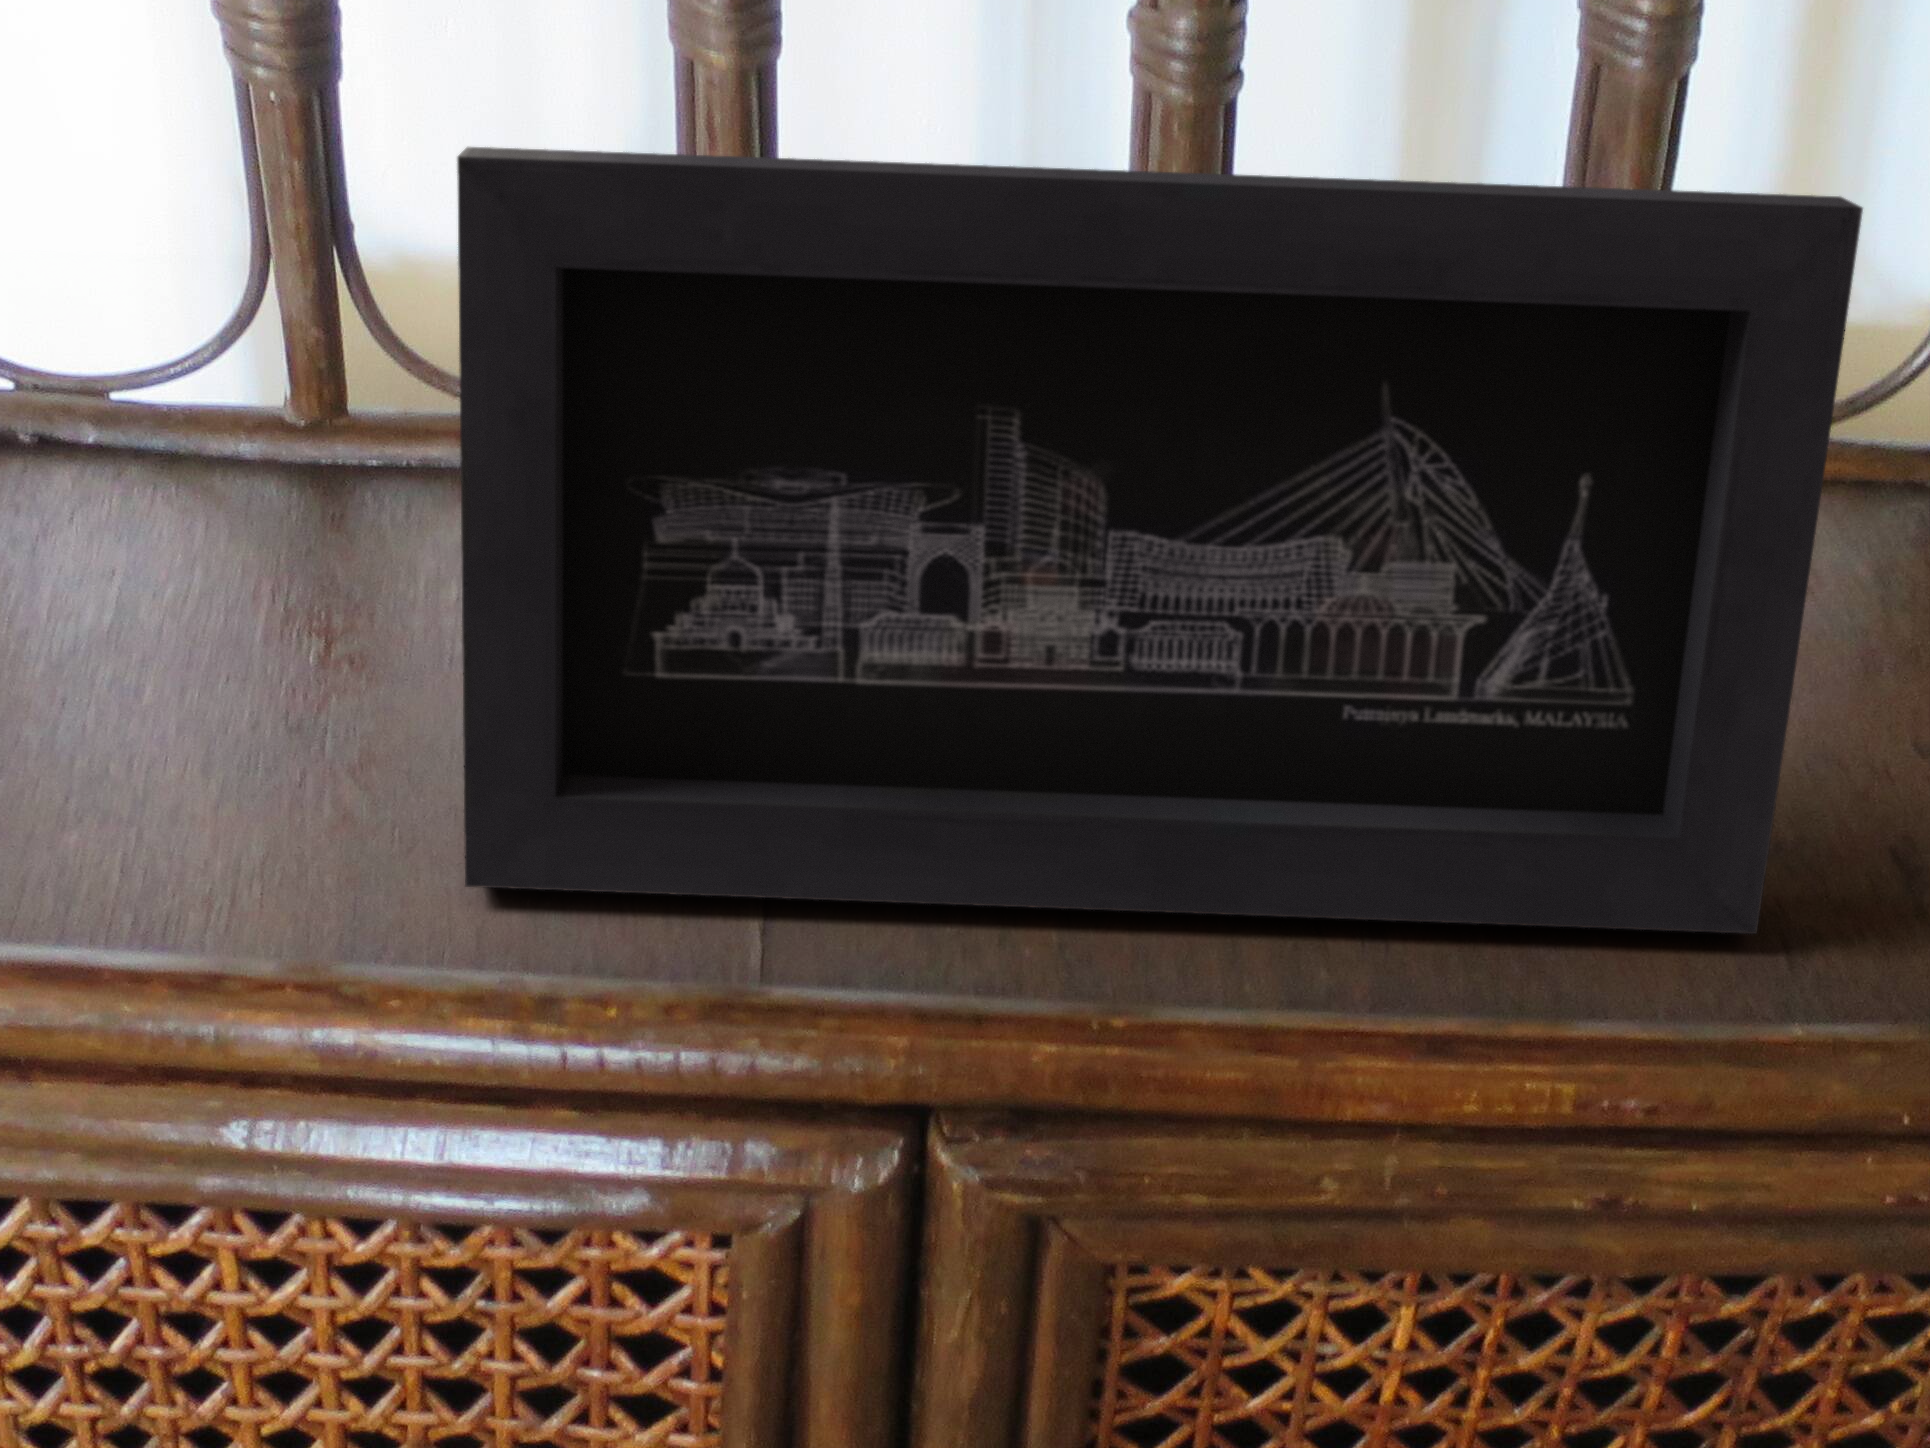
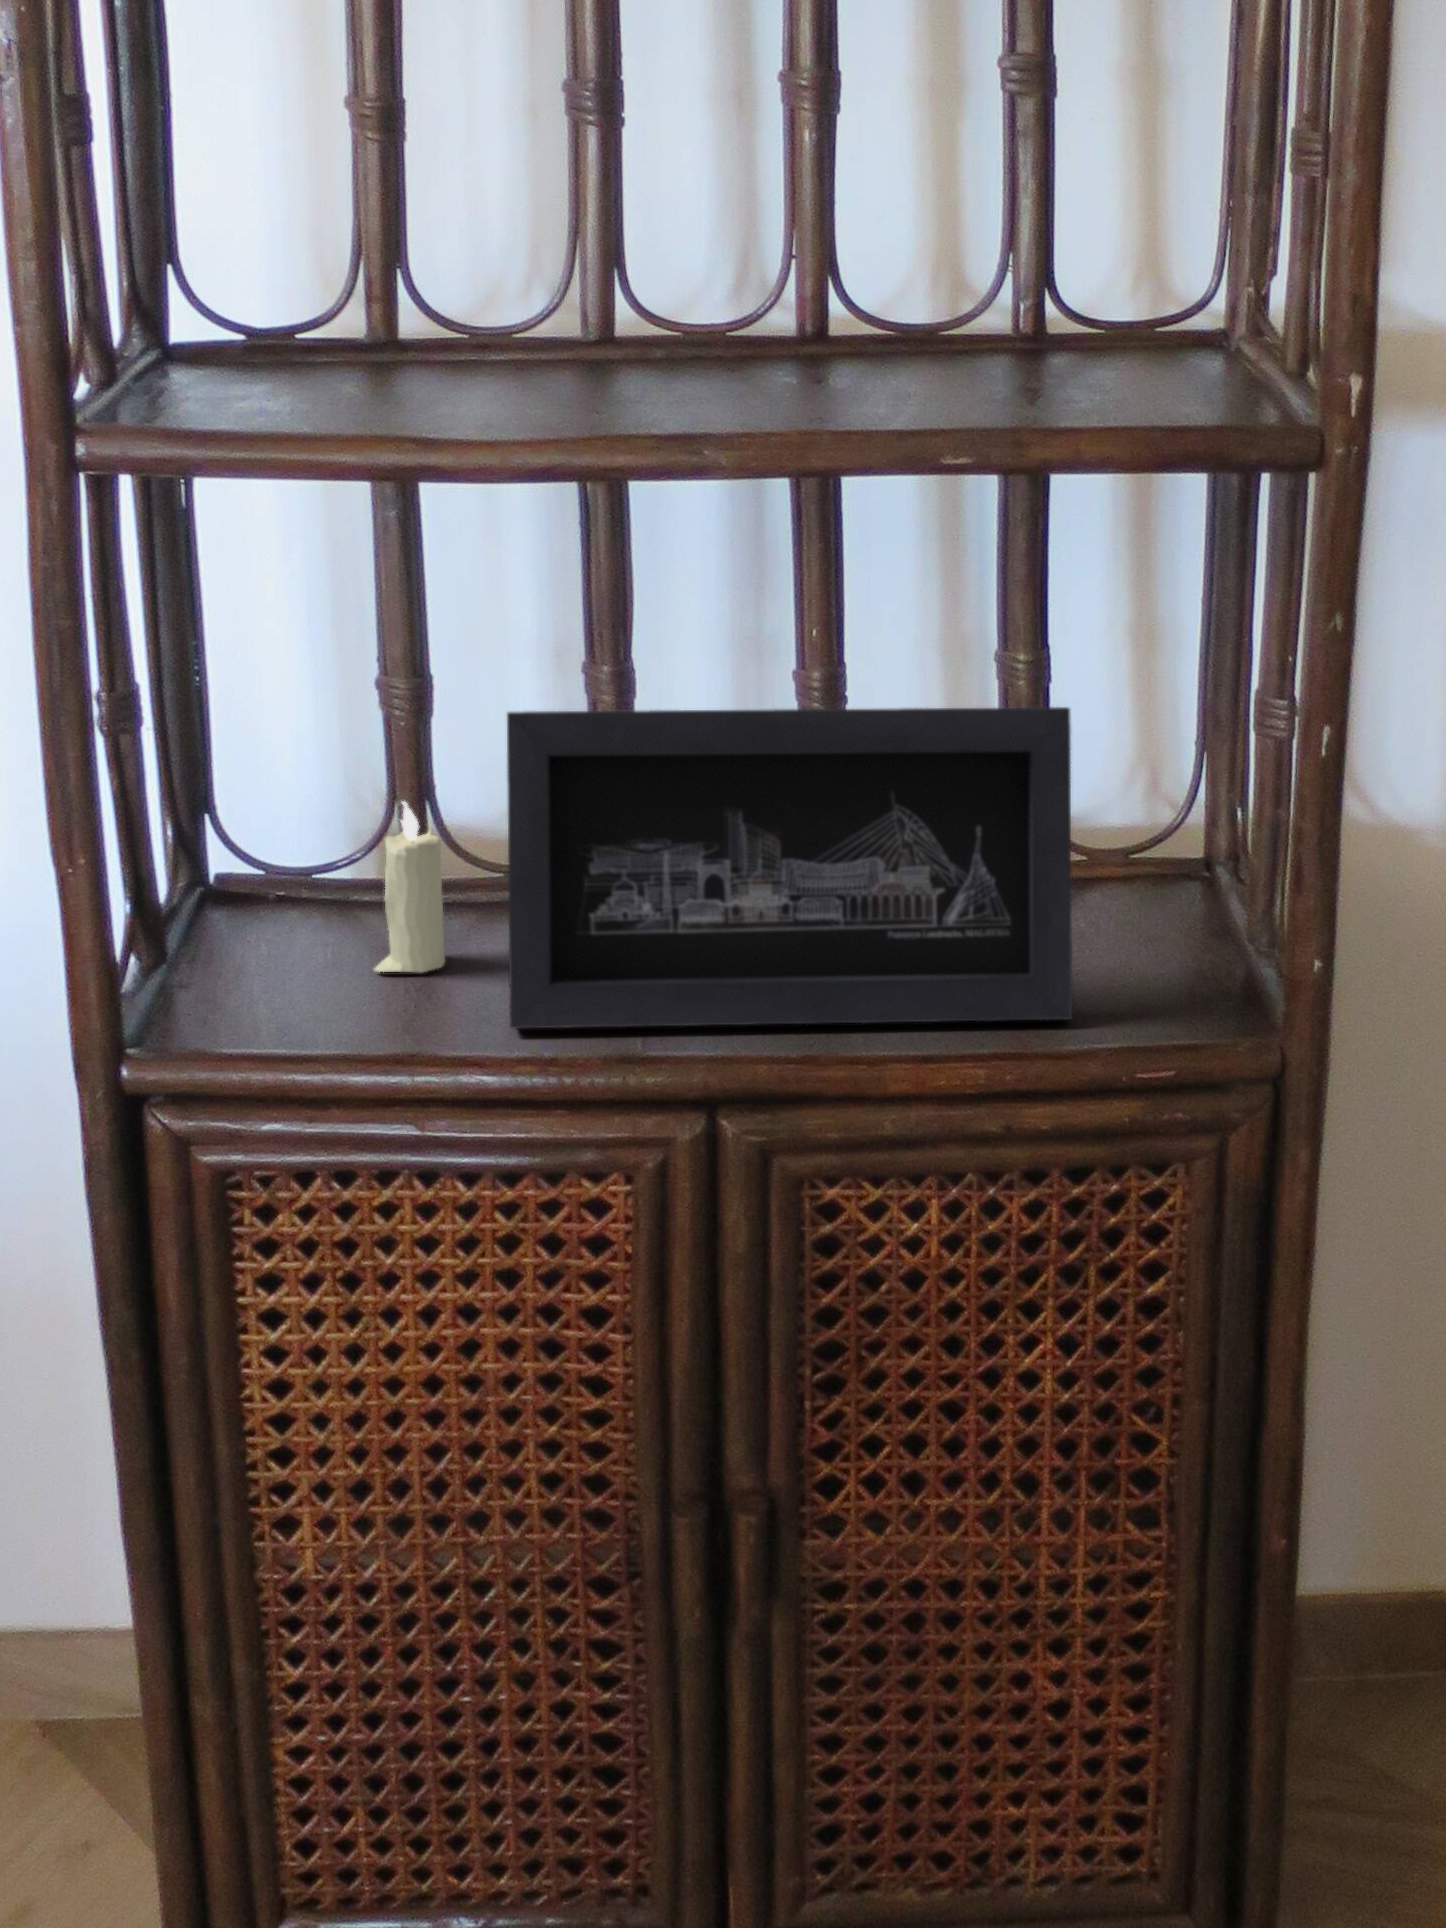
candle: none [190,319,348,682] -> present [374,801,445,972]

